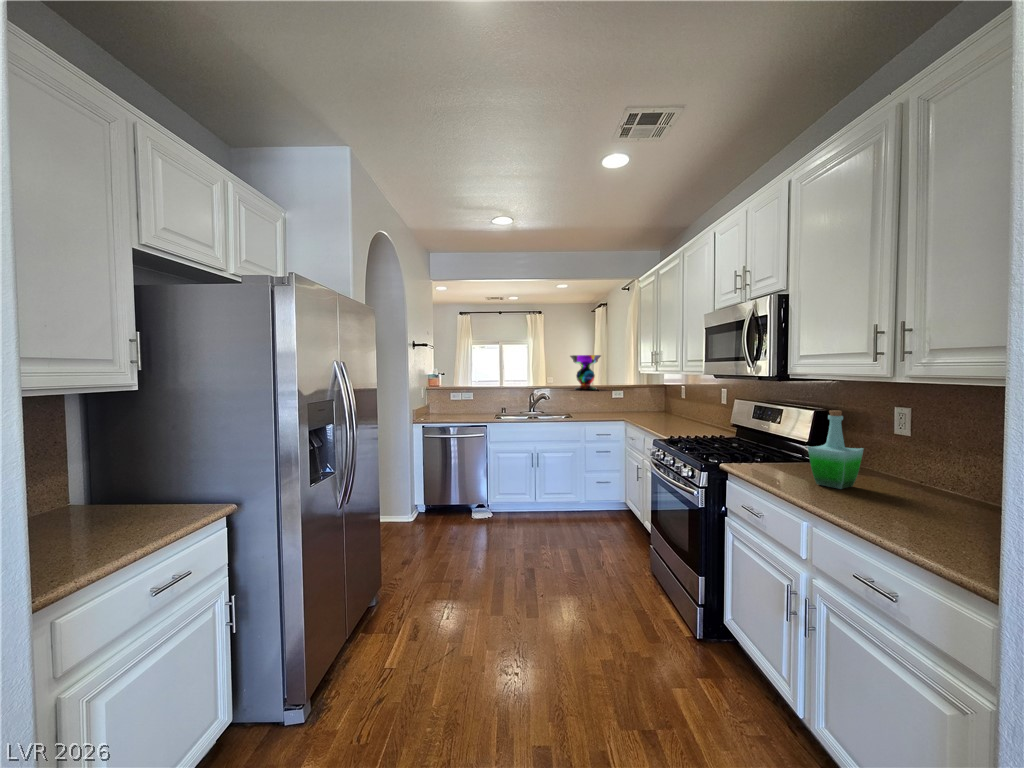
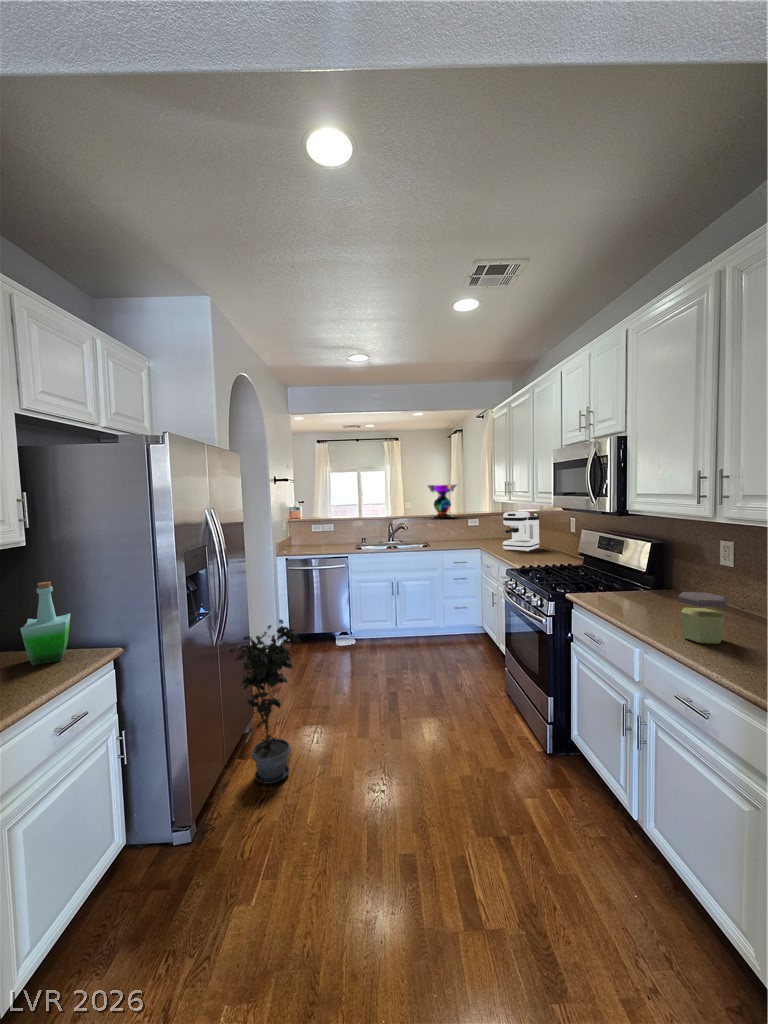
coffee maker: none [649,383,688,425] -> present [503,512,539,551]
bottle: present [807,410,864,489] -> present [20,582,70,665]
jar: none [853,459,912,518] -> present [678,592,728,644]
potted plant: none [354,483,433,661] -> present [229,620,300,784]

